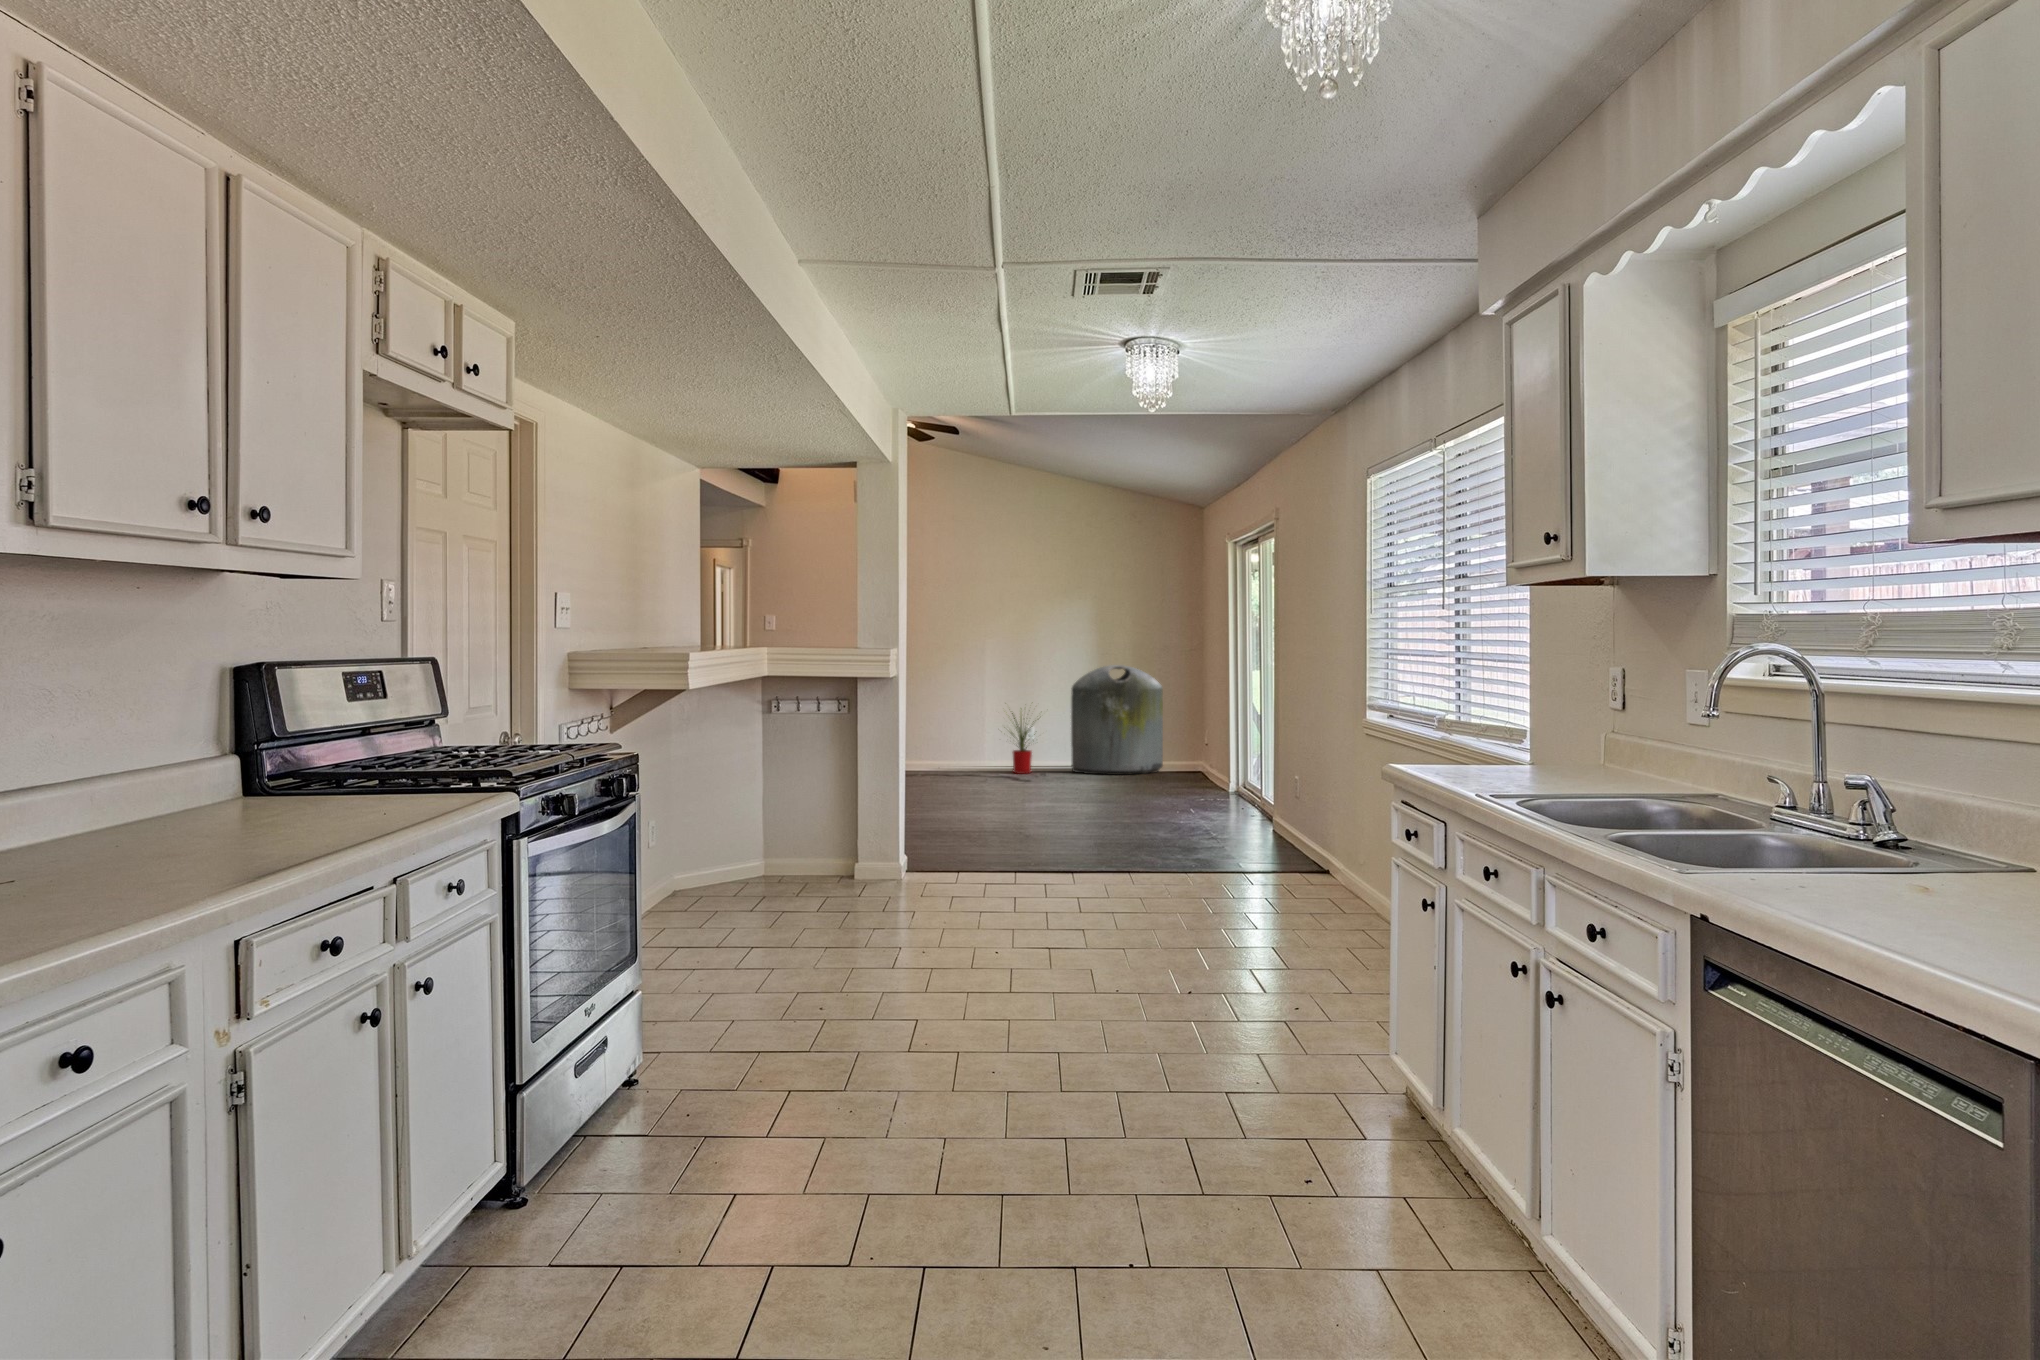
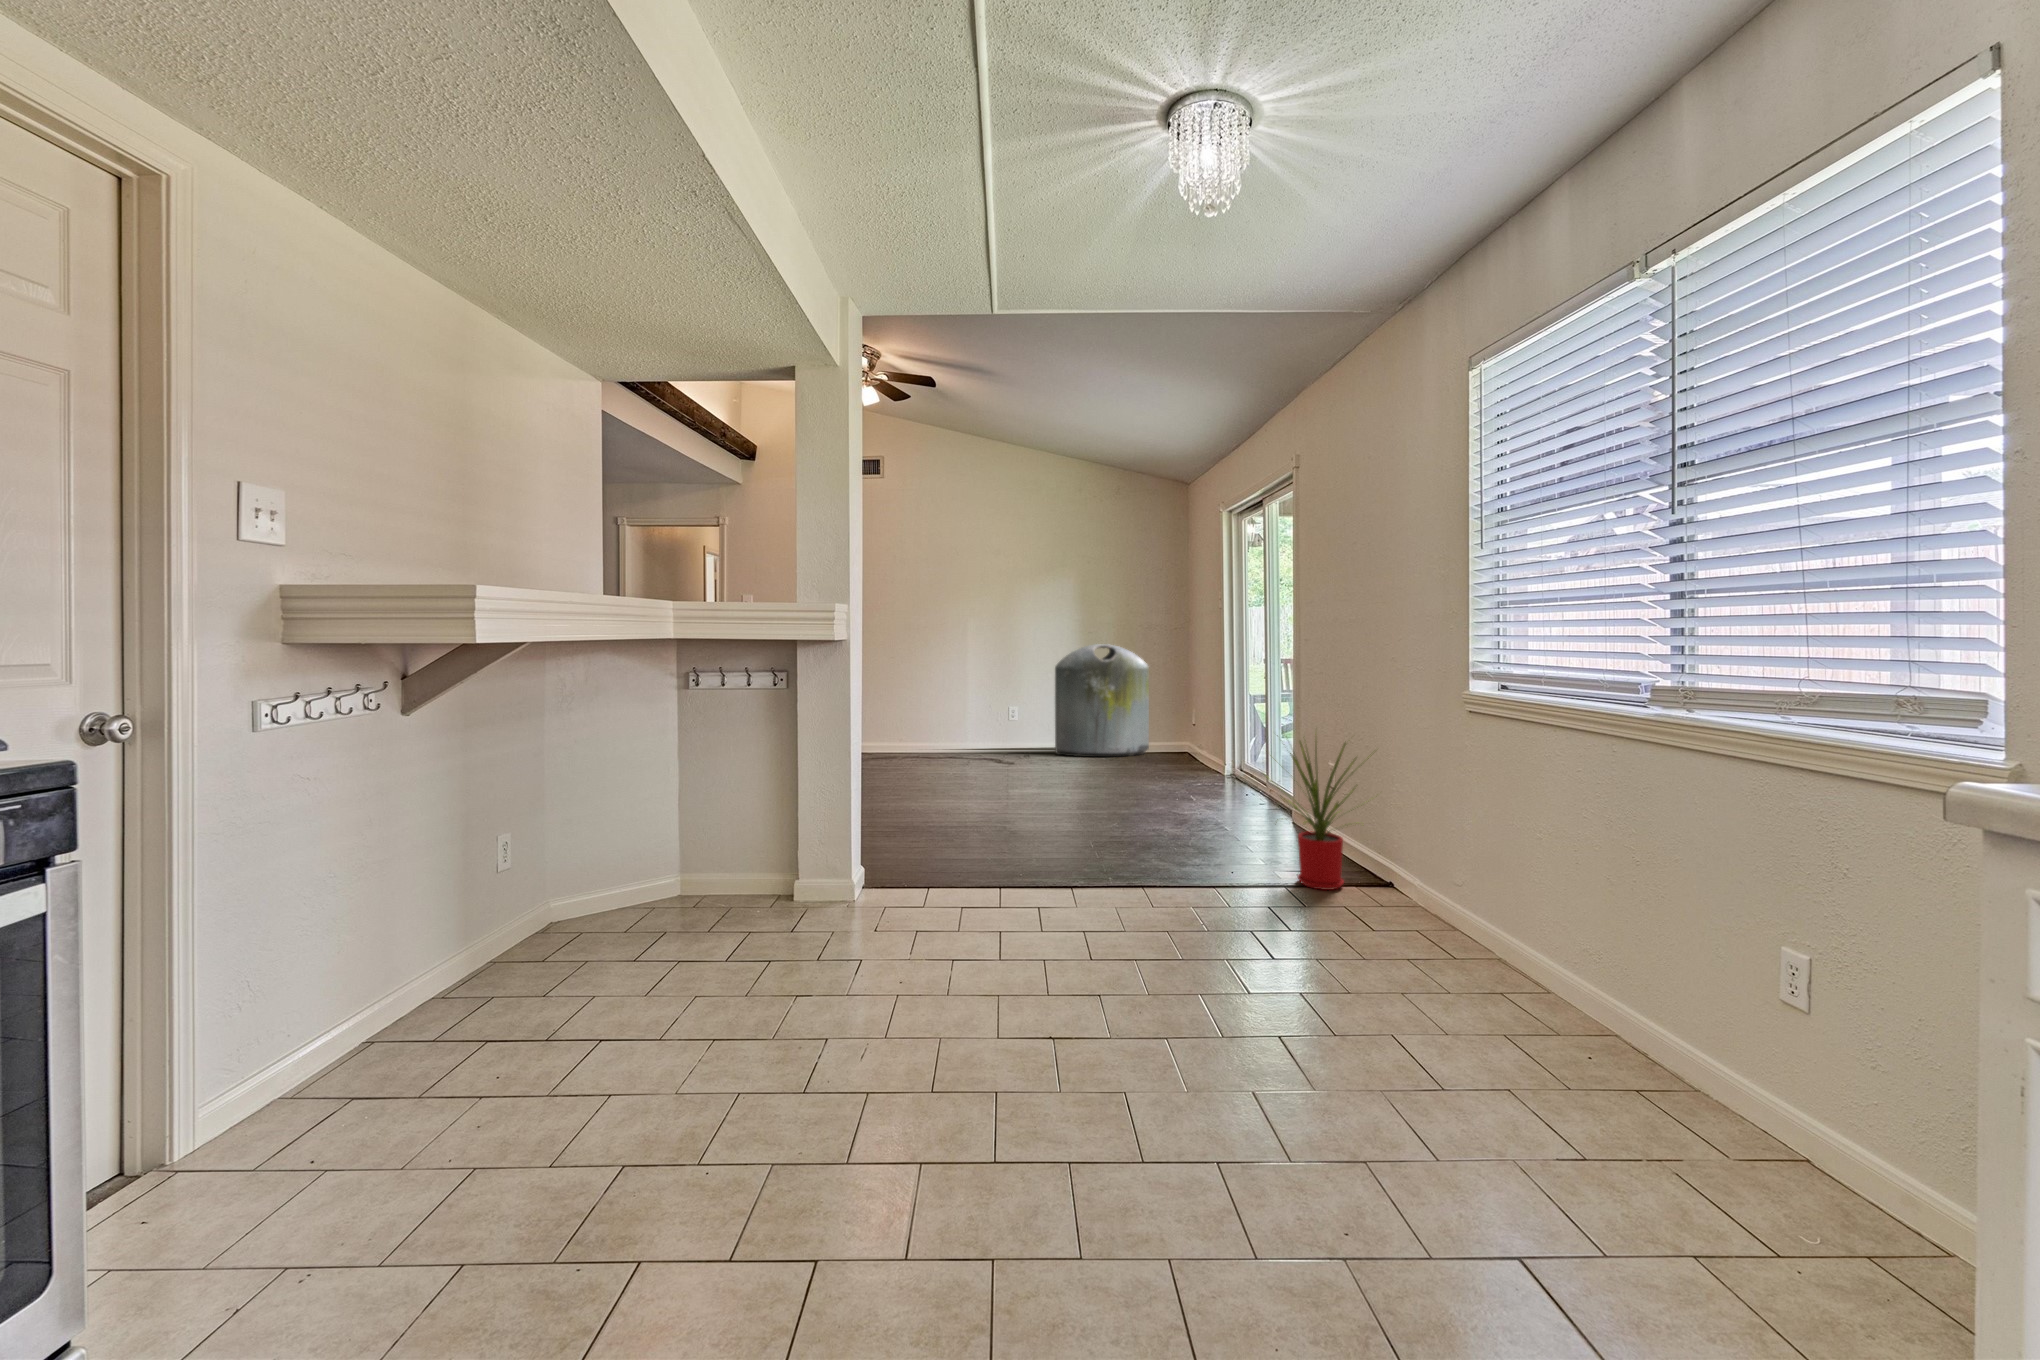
house plant: present [1011,713,1035,774] -> present [1275,742,1369,890]

